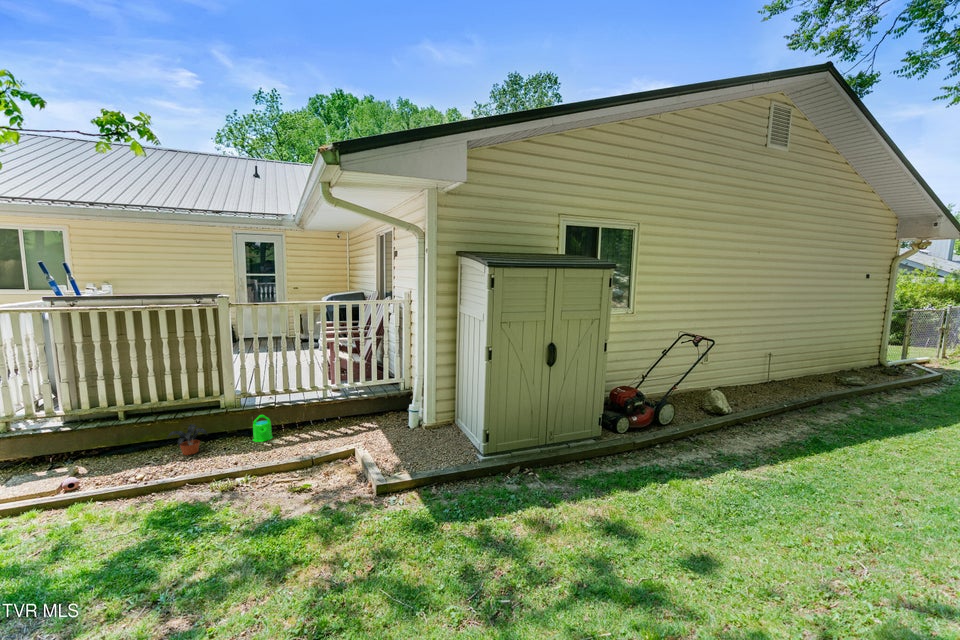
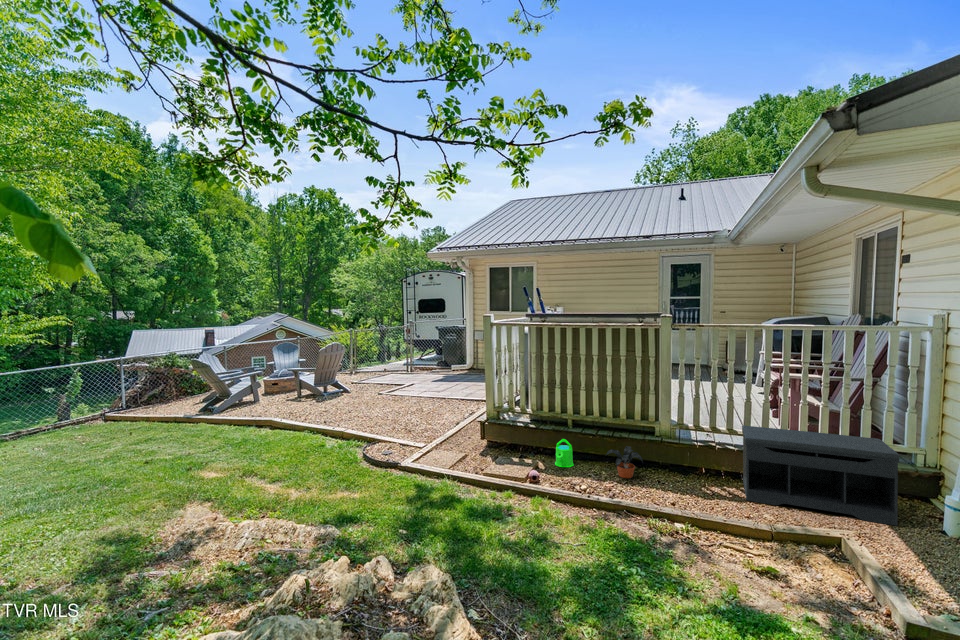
bench: none [294,376,387,442] -> present [742,425,899,526]
watering can: present [253,415,273,442] -> present [555,439,574,467]

